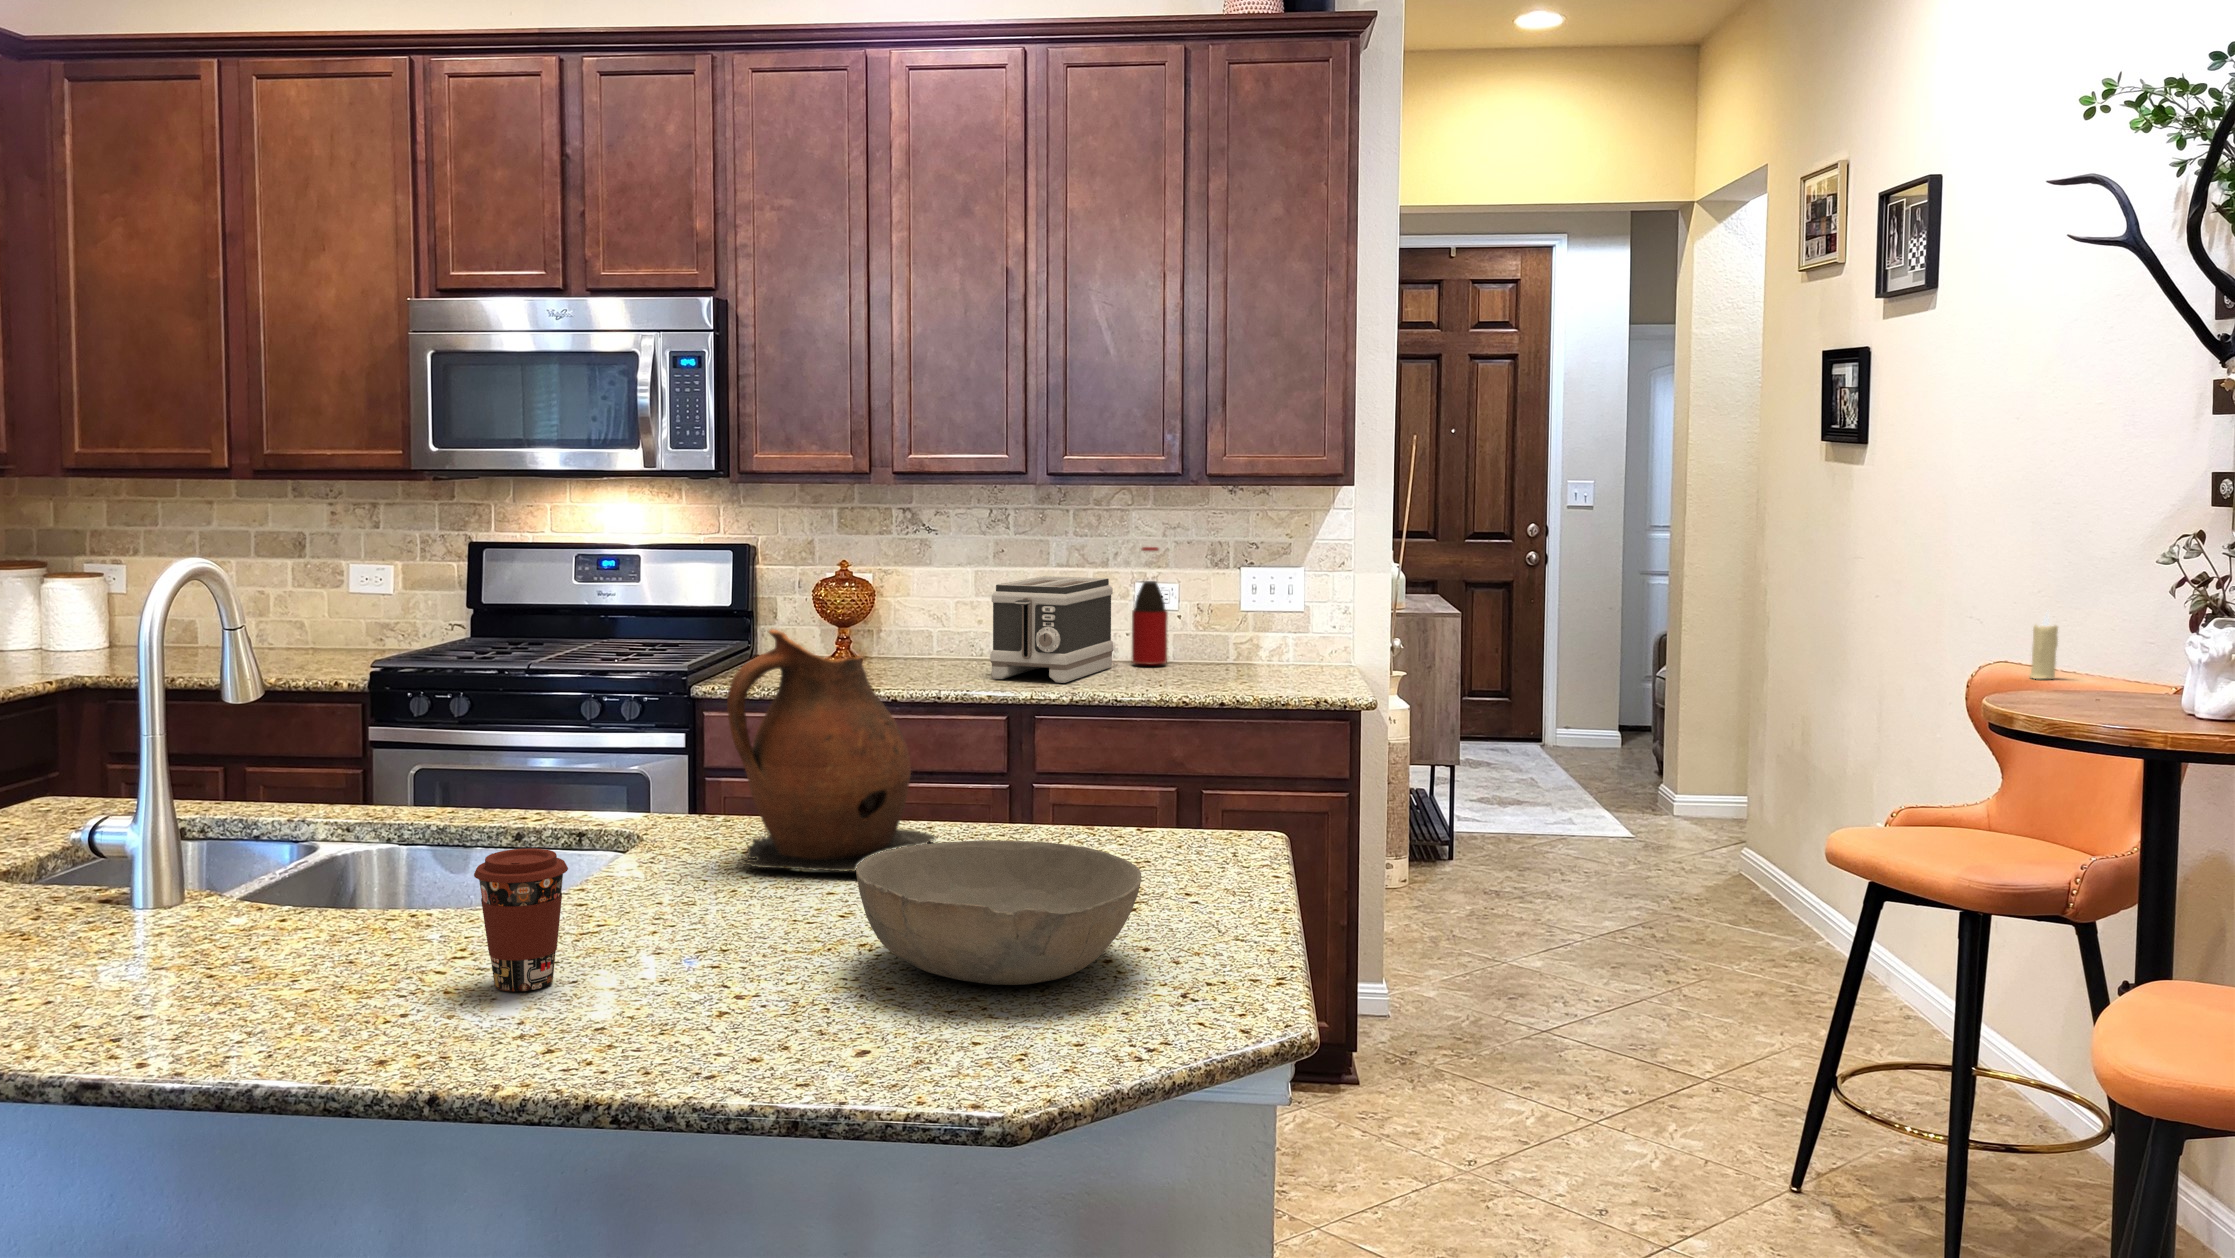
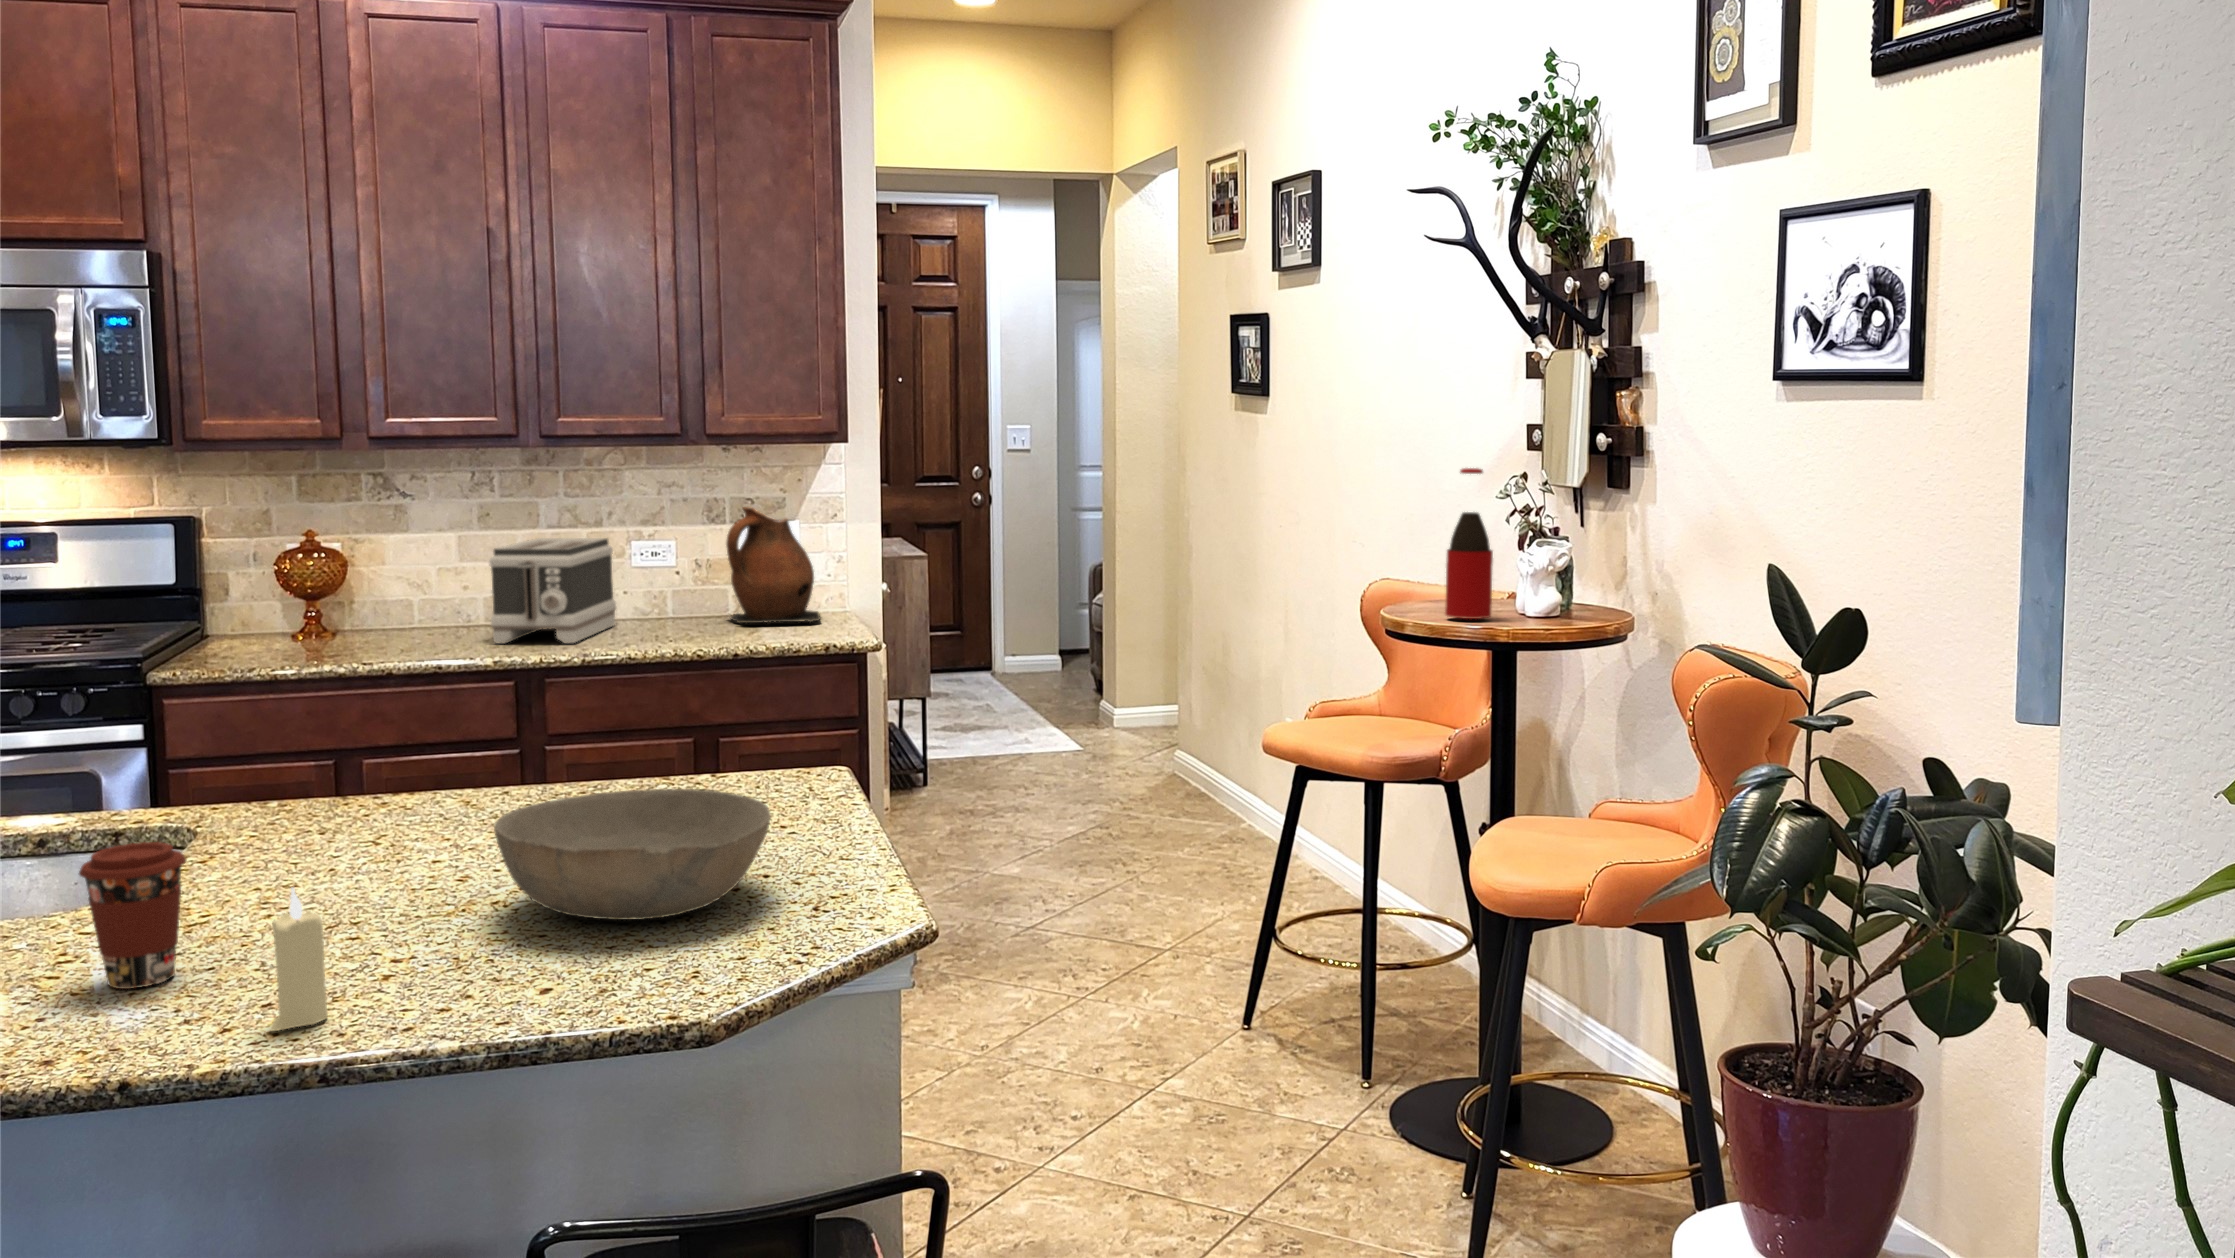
bottle: present [1132,547,1168,664] -> present [1445,468,1493,619]
candle: present [2030,612,2058,679] -> present [270,888,328,1031]
ceramic pitcher: present [727,629,935,872] -> present [726,507,821,623]

